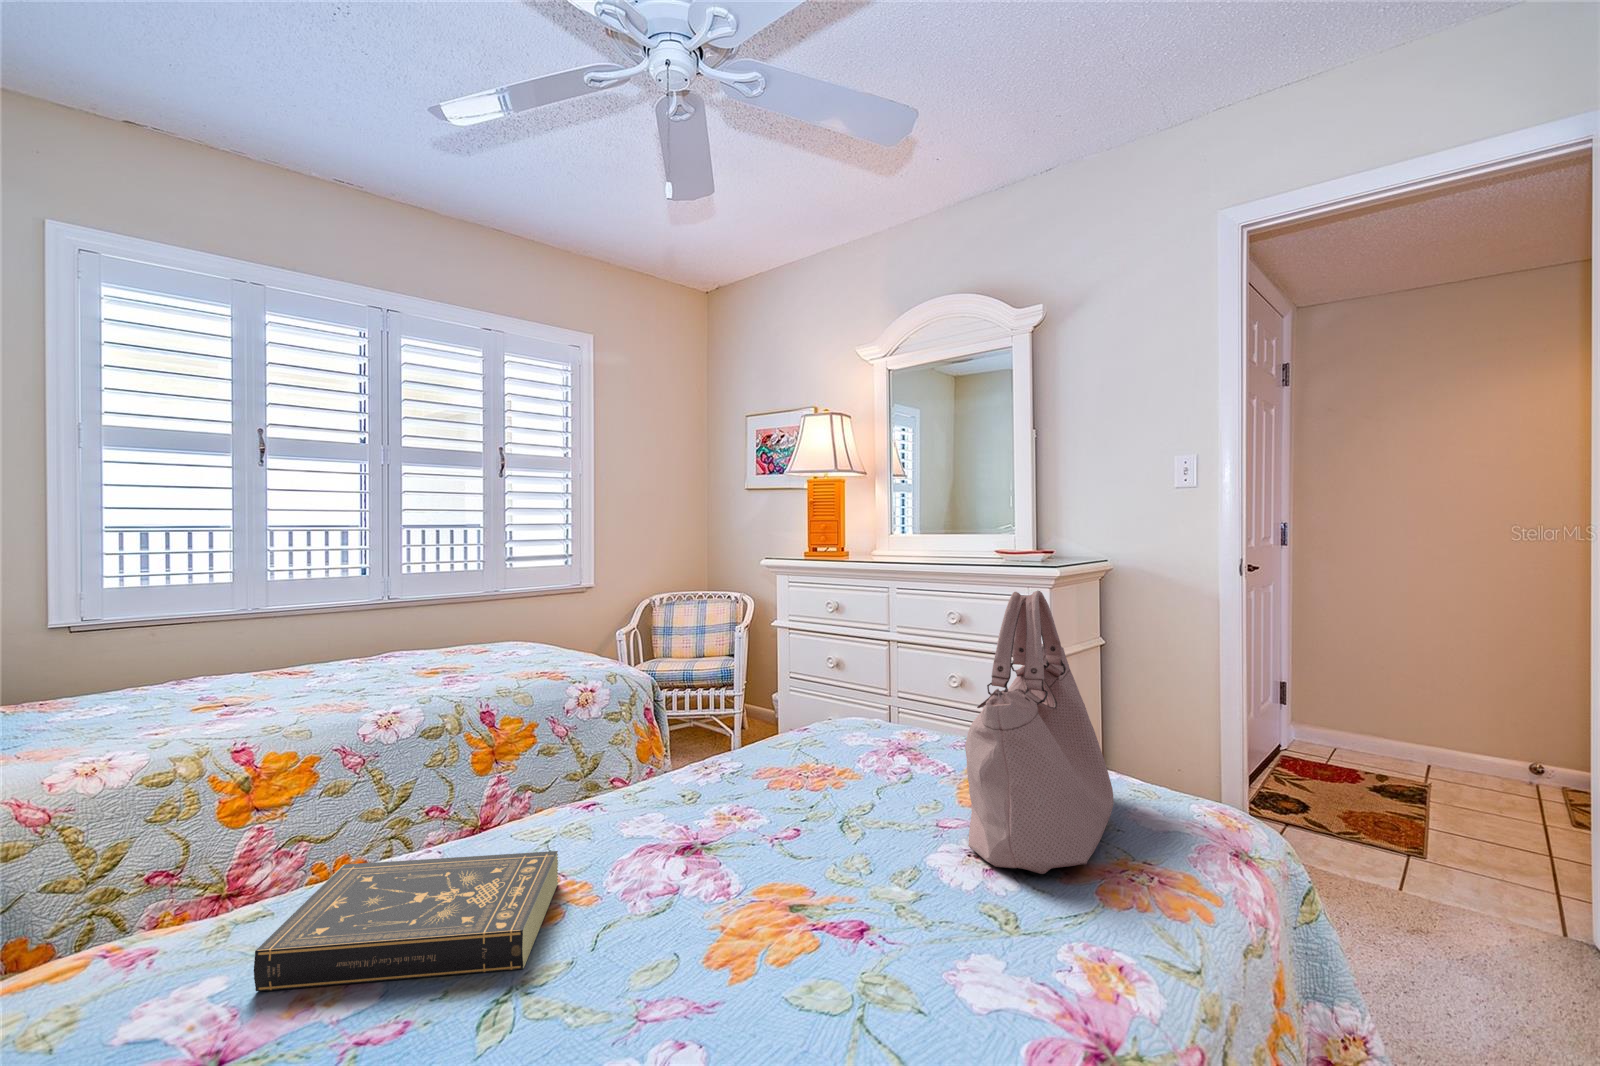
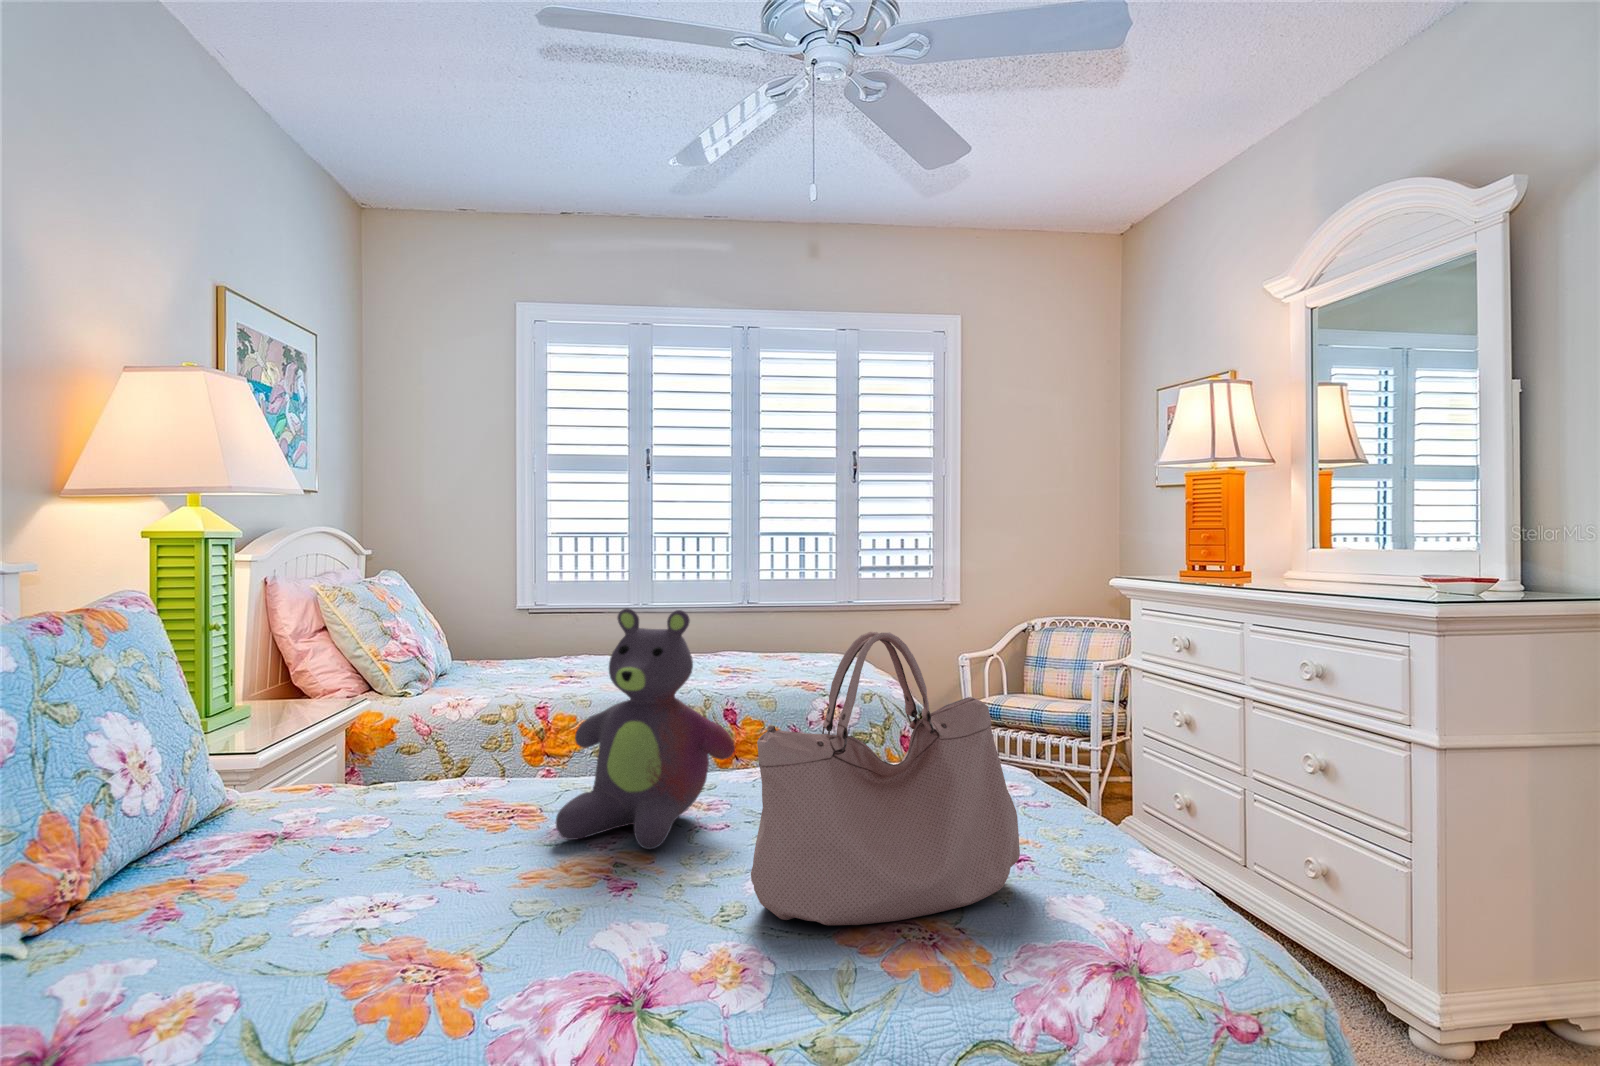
stuffed bear: none [611,590,808,877] -> present [556,608,735,849]
book: present [254,851,558,991] -> none [313,774,506,854]

